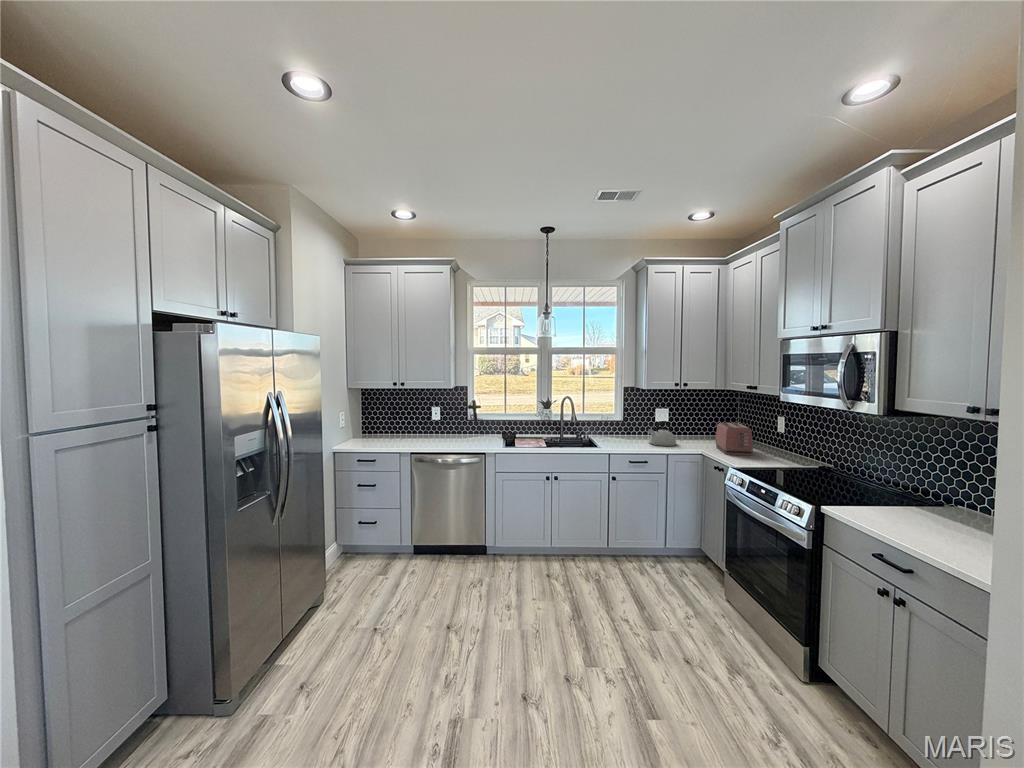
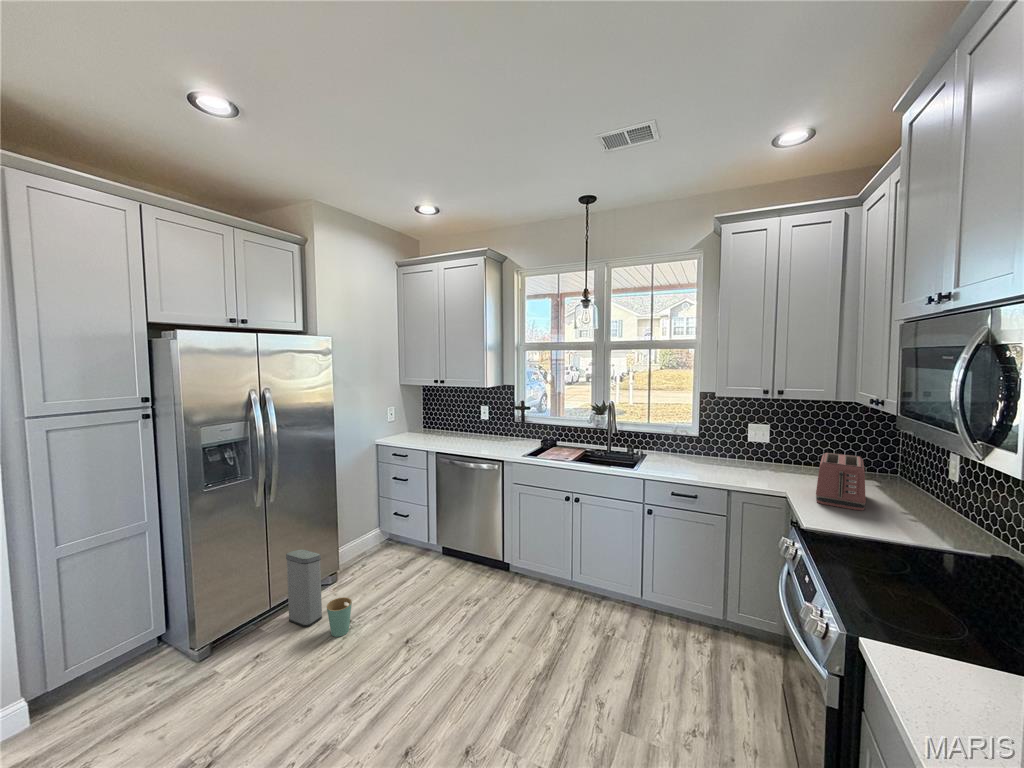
kettle: present [648,421,676,446] -> none [718,442,763,478]
trash can: none [302,564,385,644] -> present [286,550,352,637]

